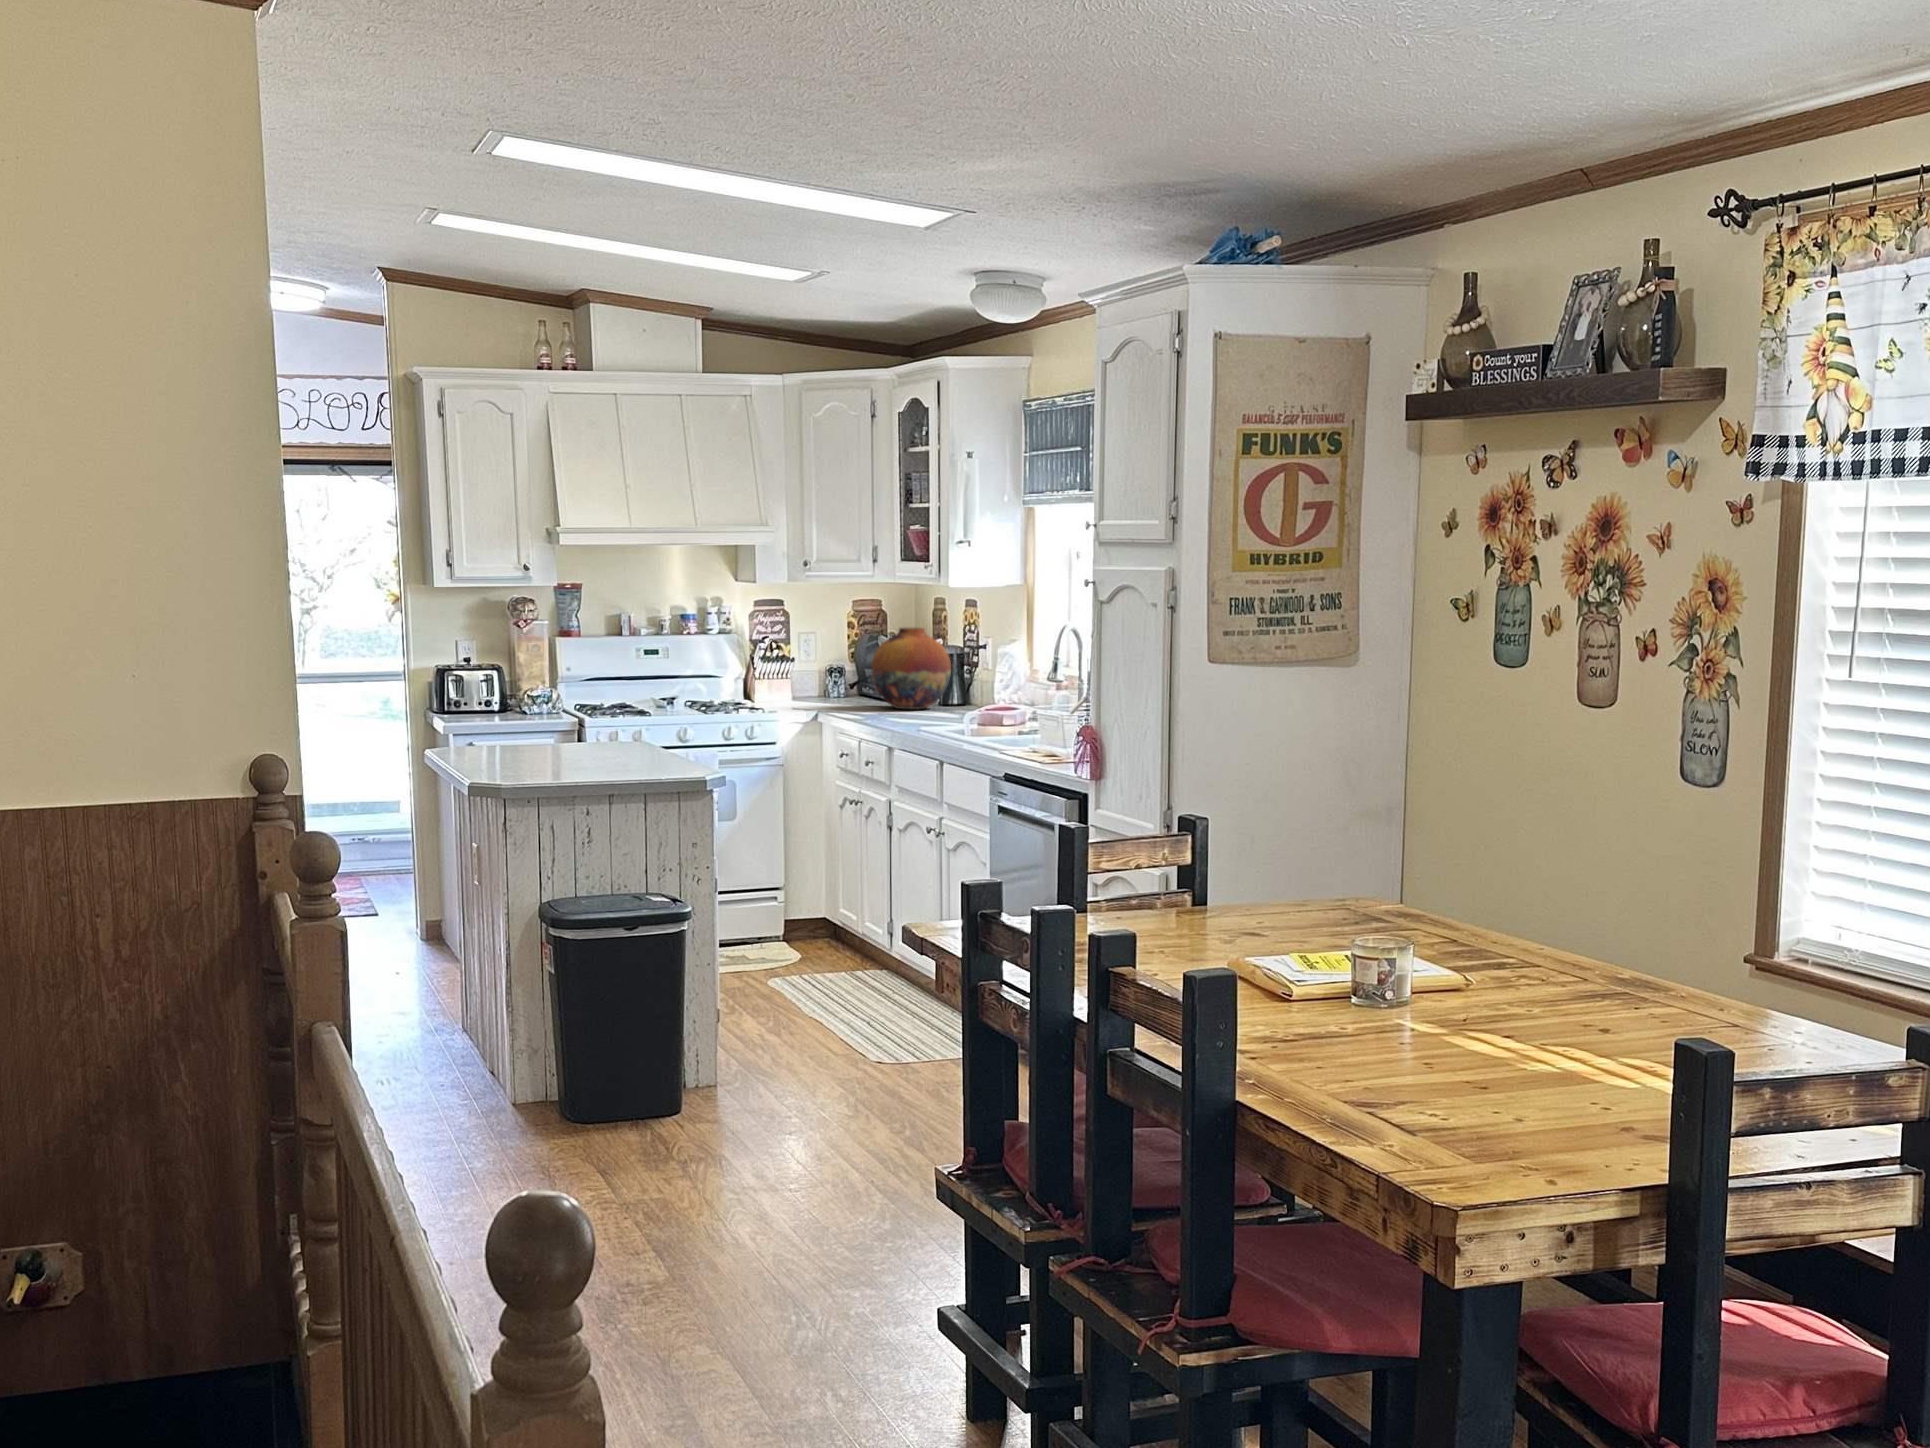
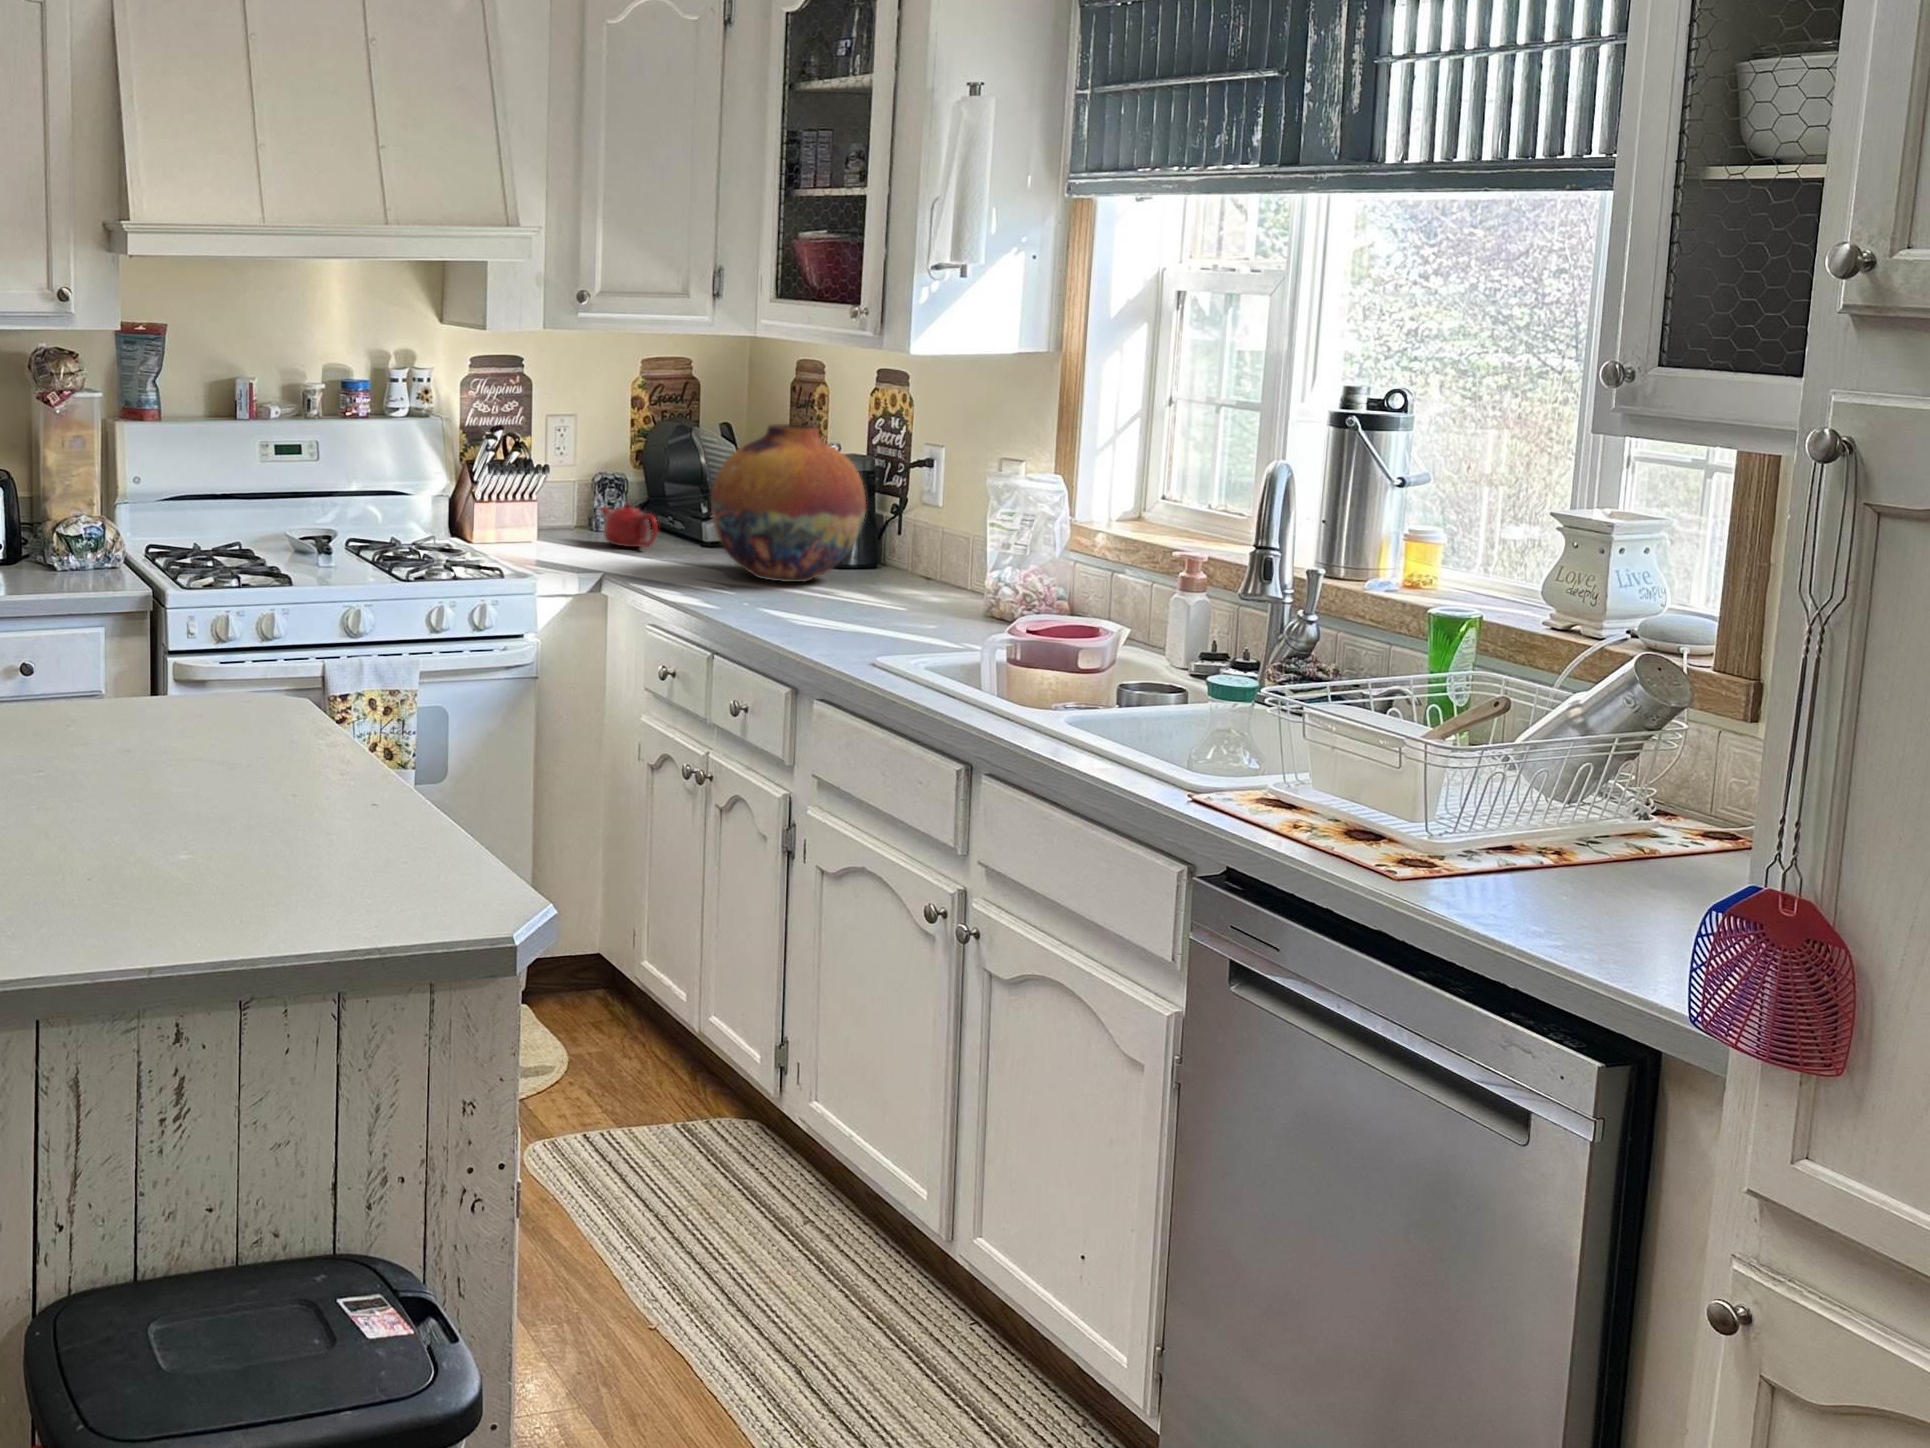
teapot: none [825,677,853,701] -> present [600,503,658,547]

